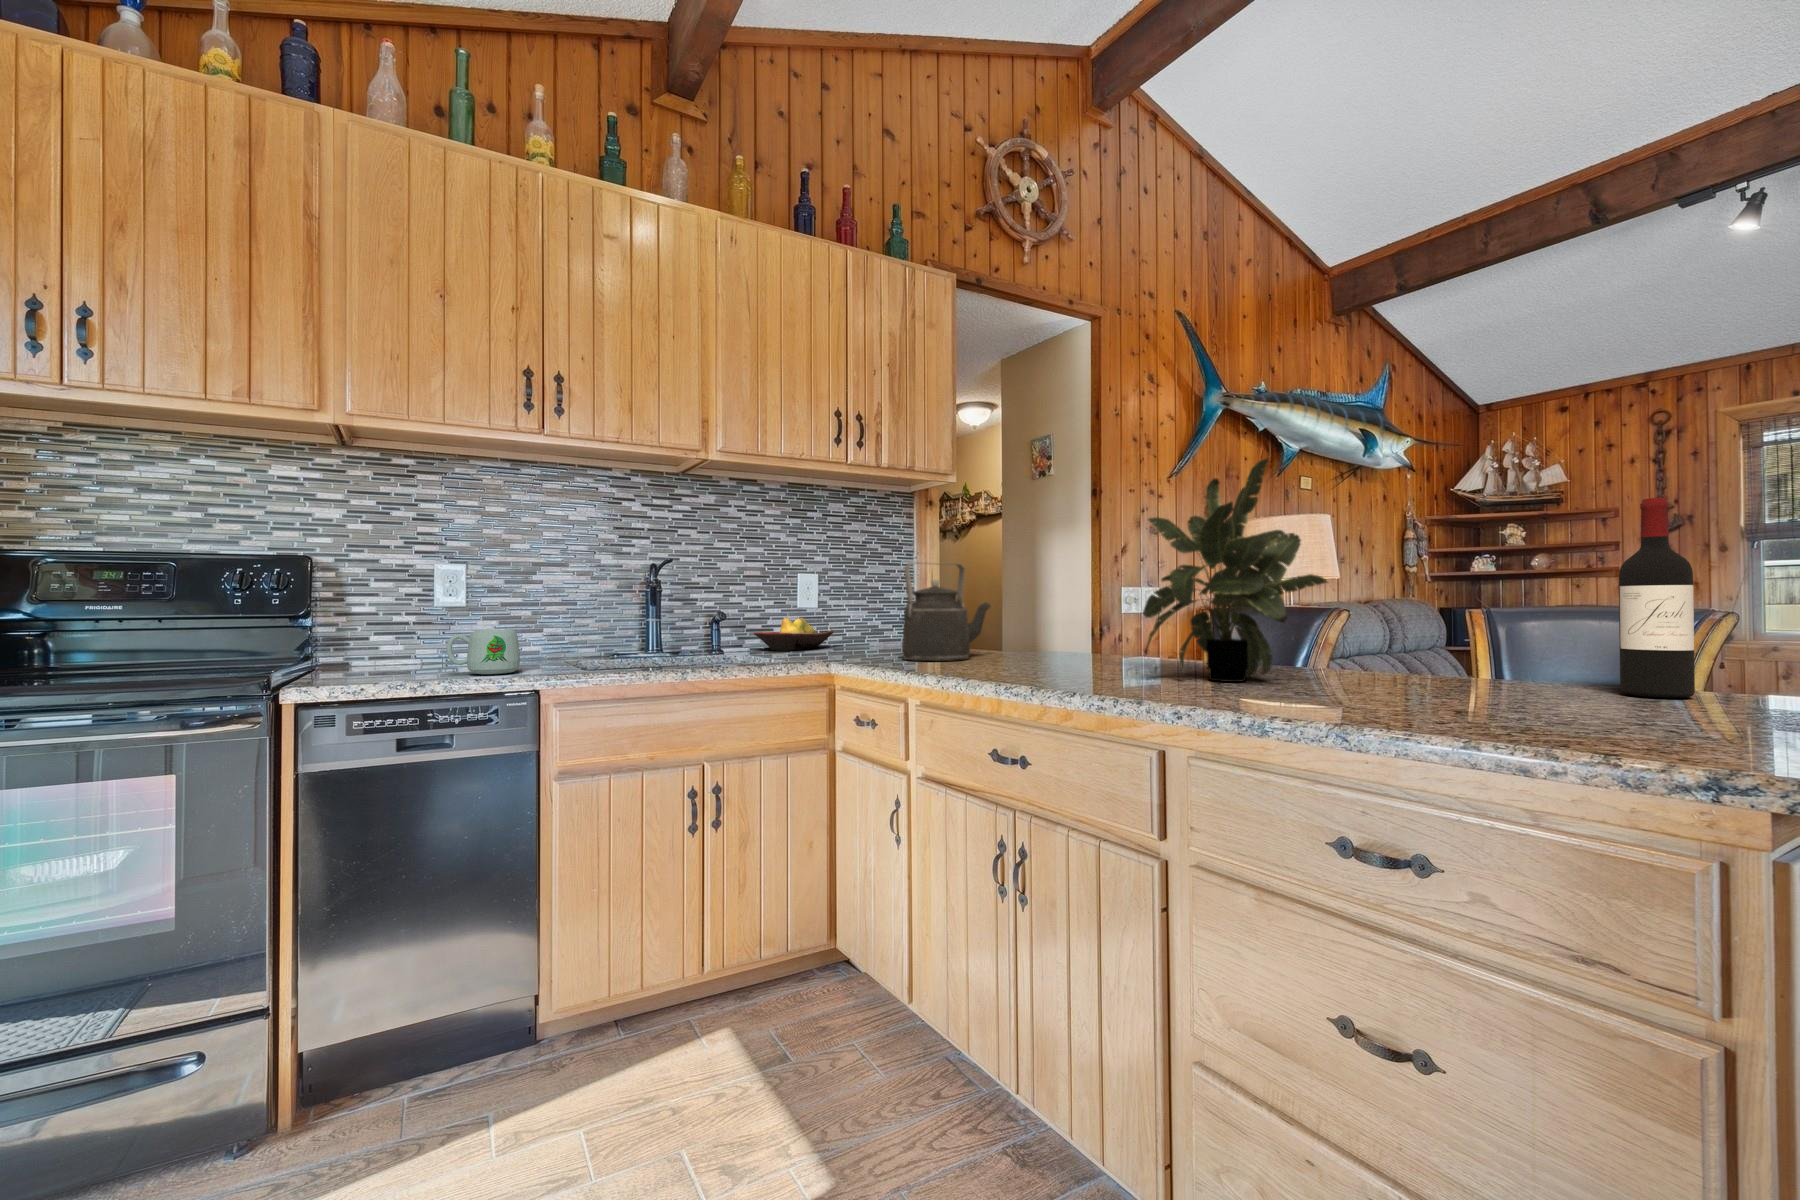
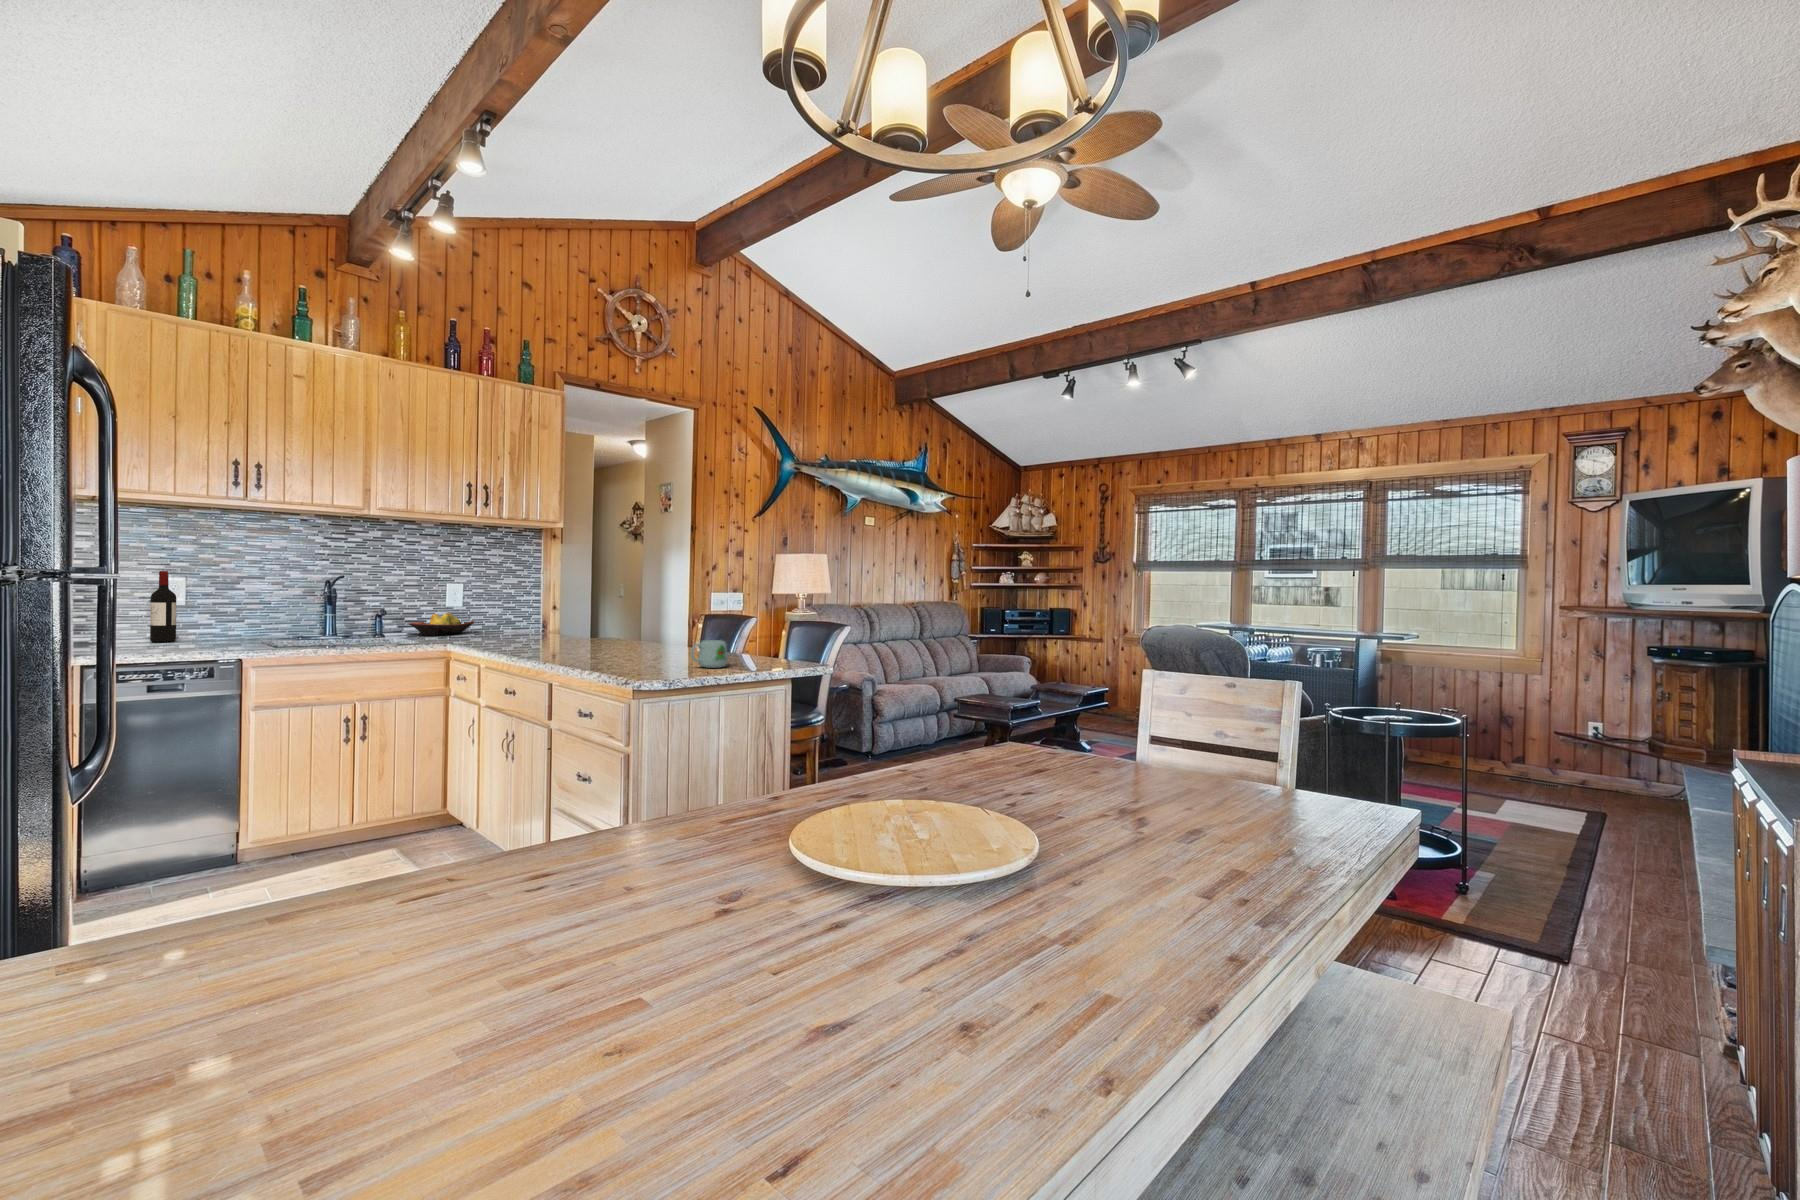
potted plant: present [1143,459,1327,682] -> none [583,560,667,660]
wine bottle: present [1619,498,1695,698] -> present [150,571,176,642]
kettle: present [902,562,990,661] -> none [493,587,557,646]
mug: present [447,630,520,674] -> present [691,640,728,668]

